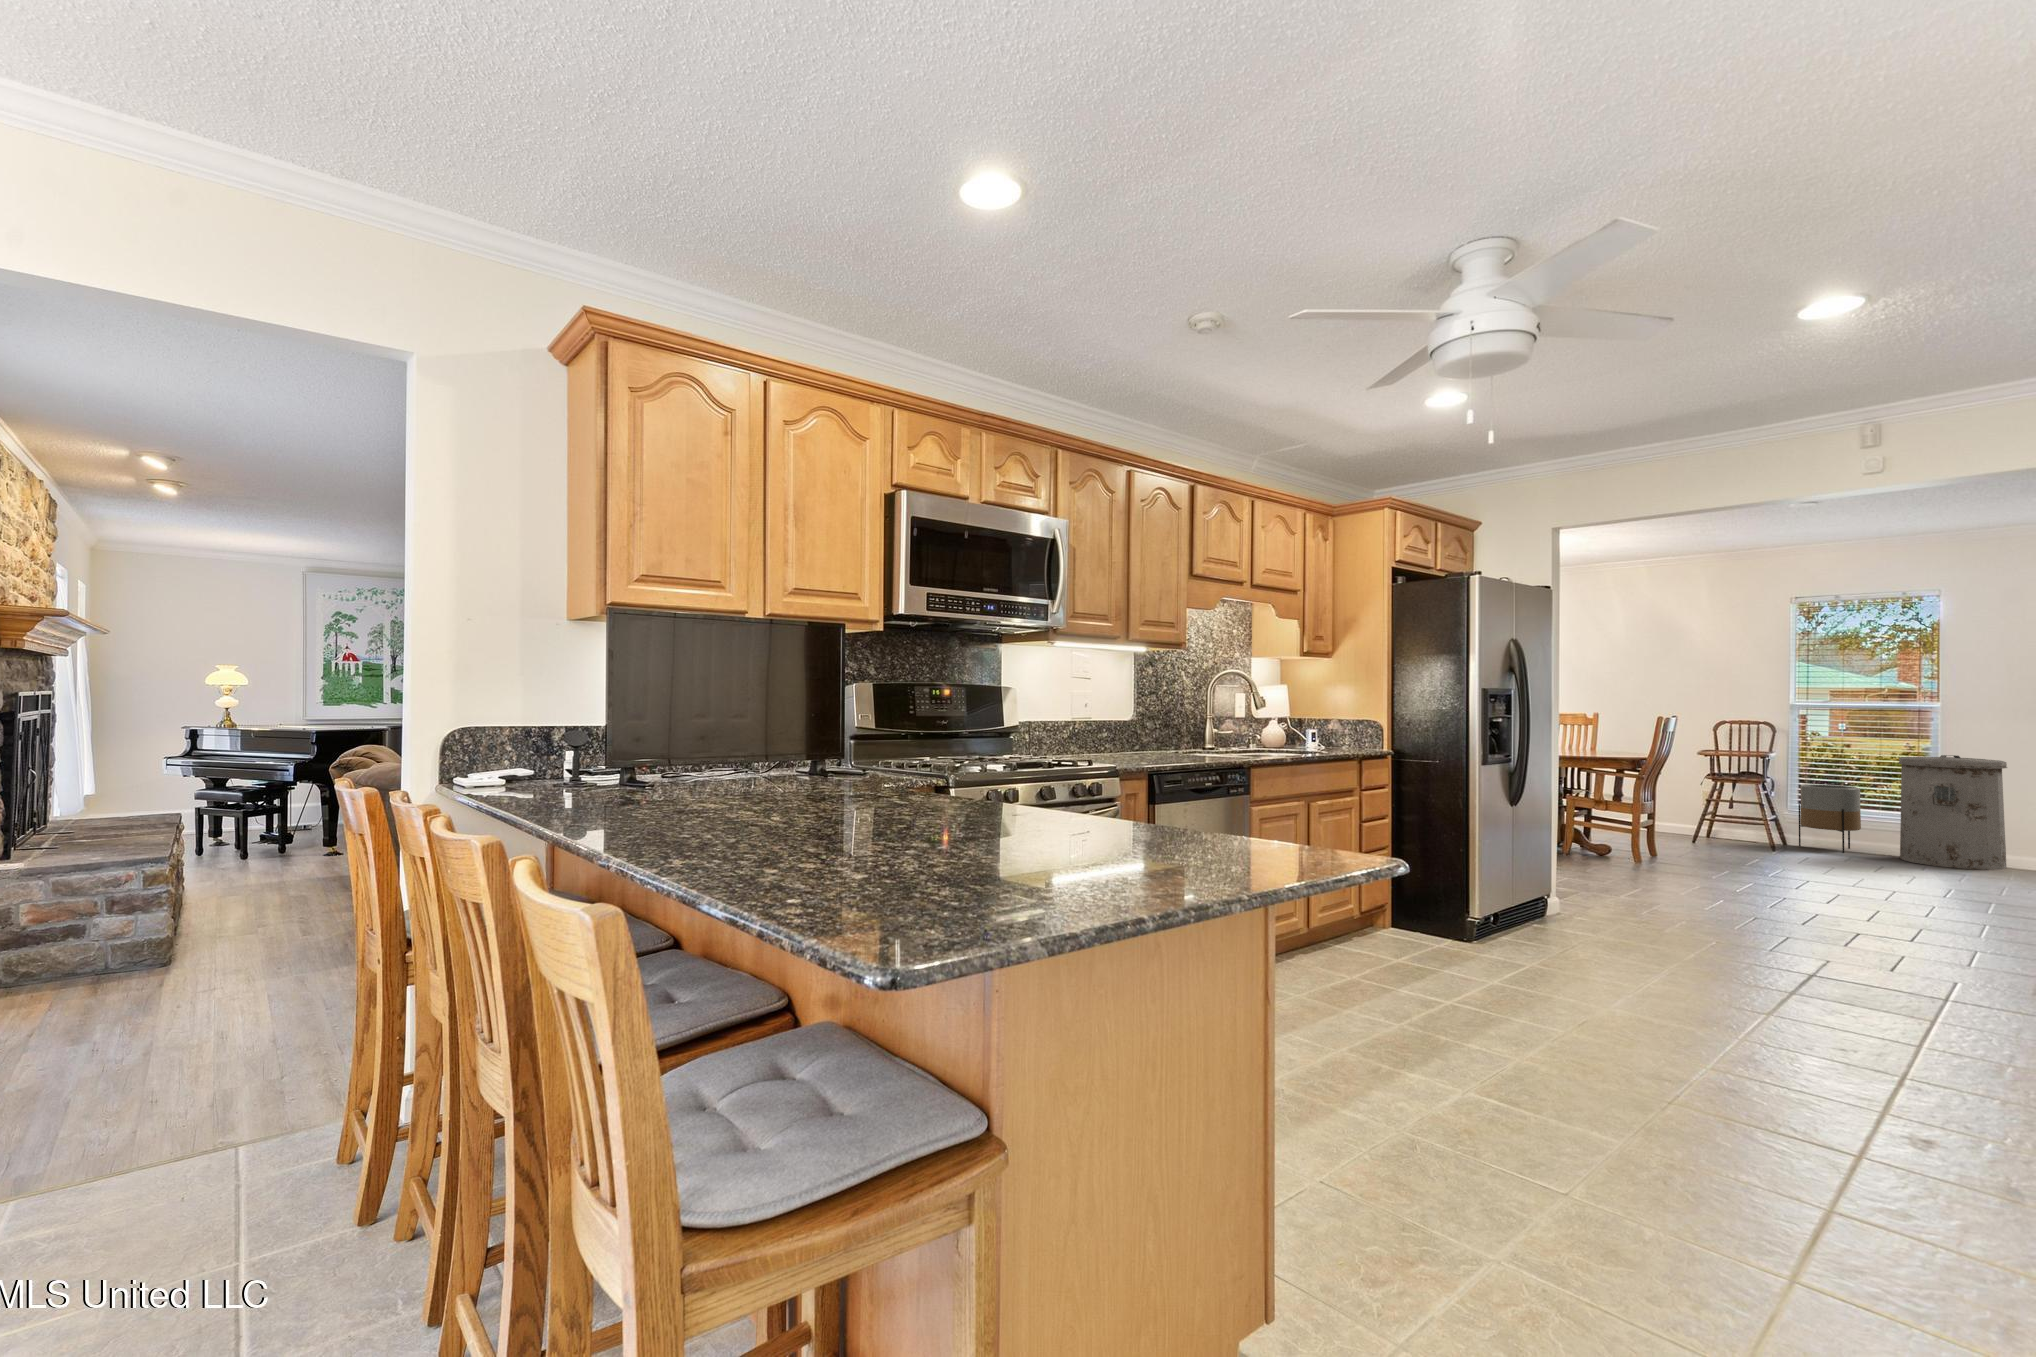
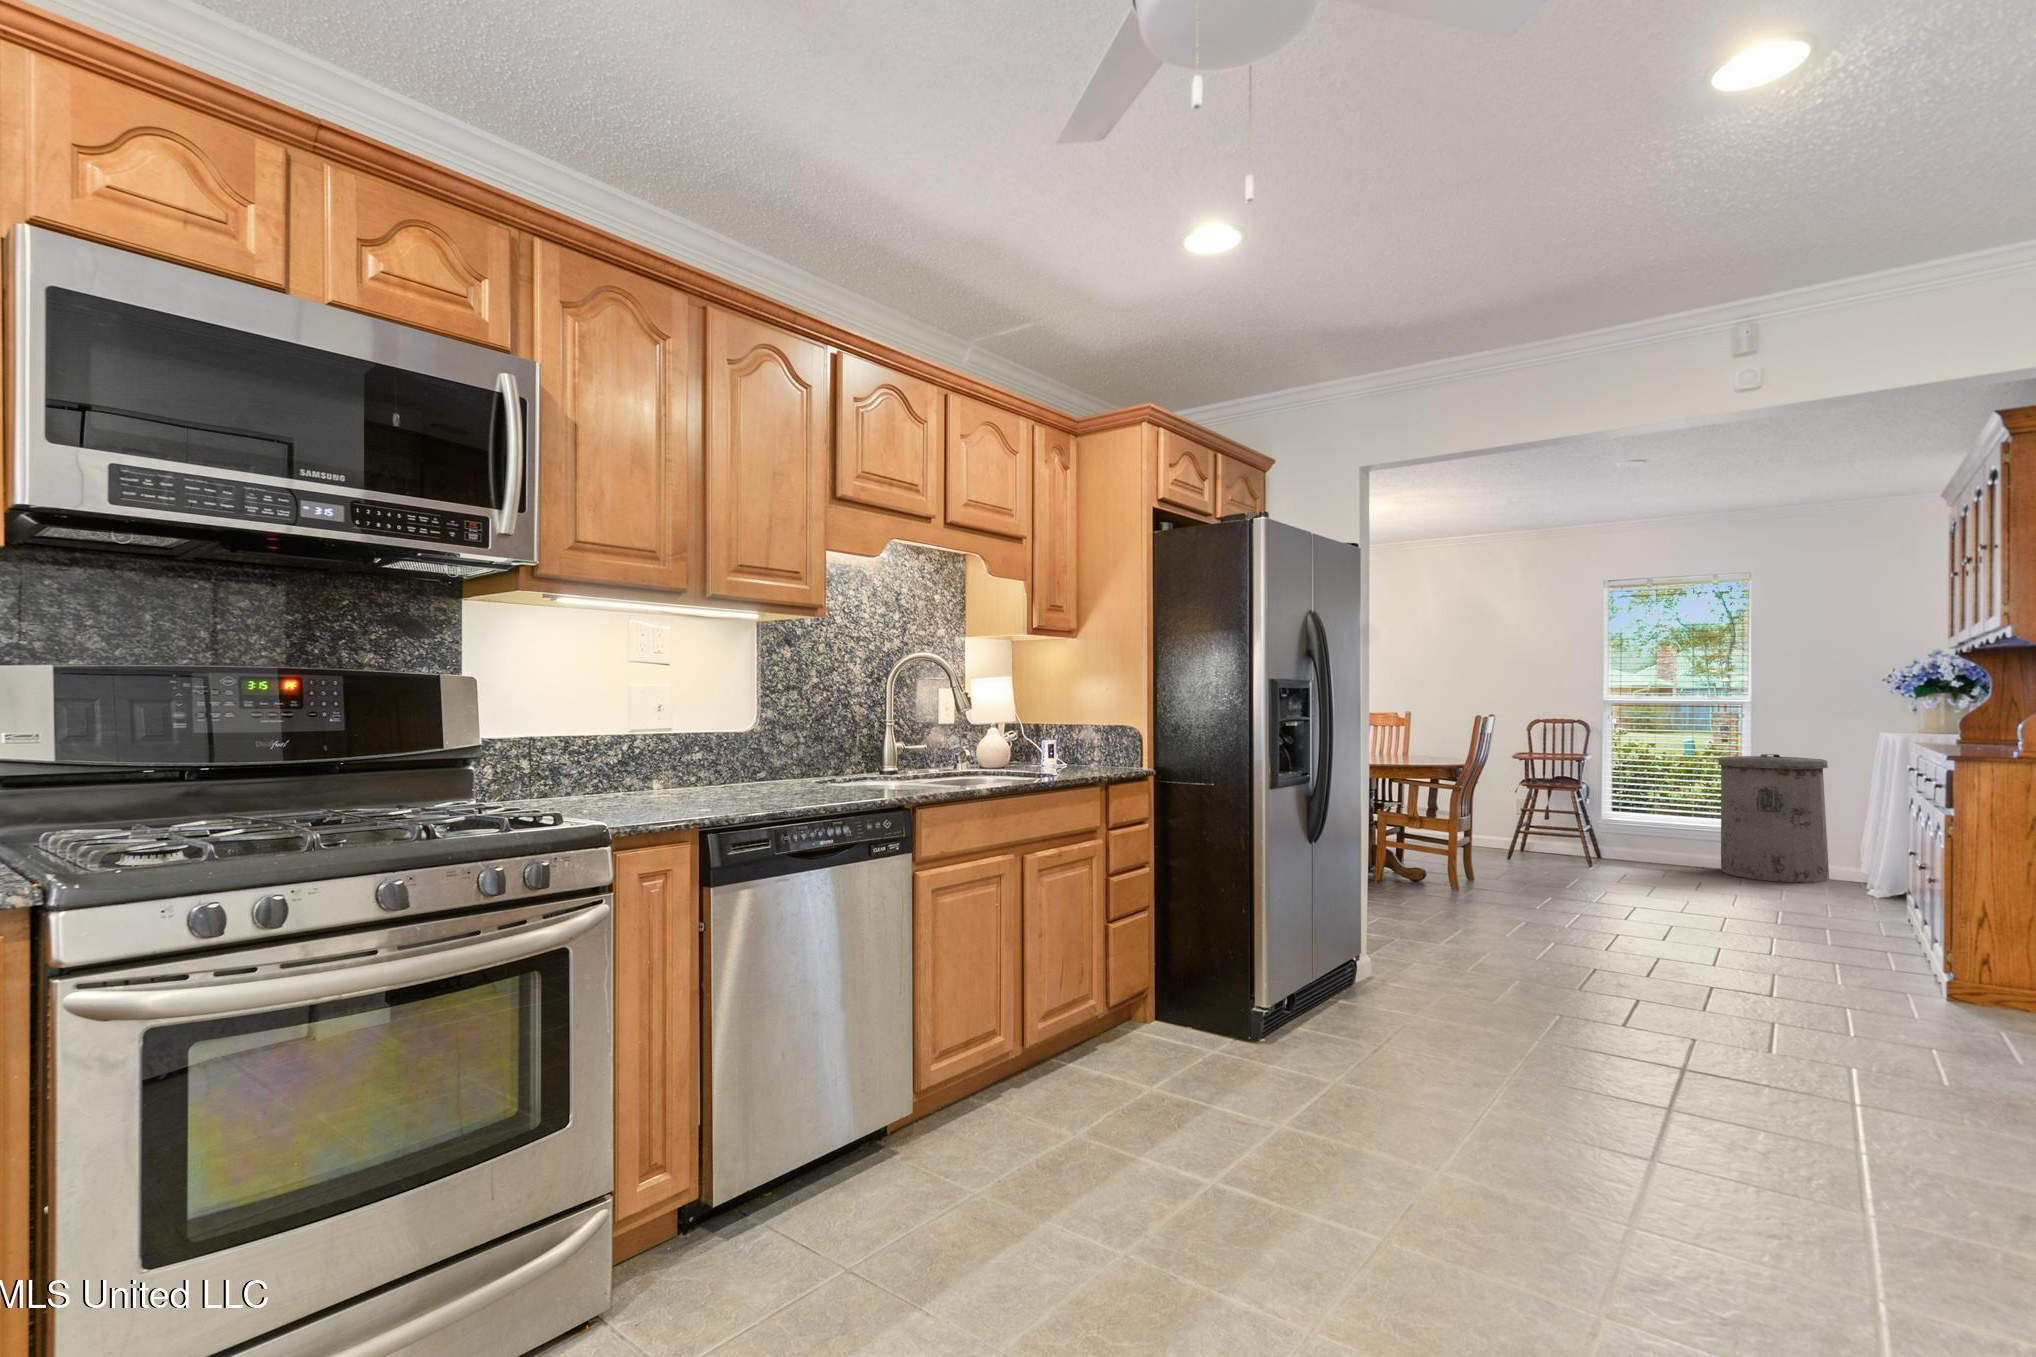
planter: present [1798,784,1861,853] -> none [1615,789,1679,867]

